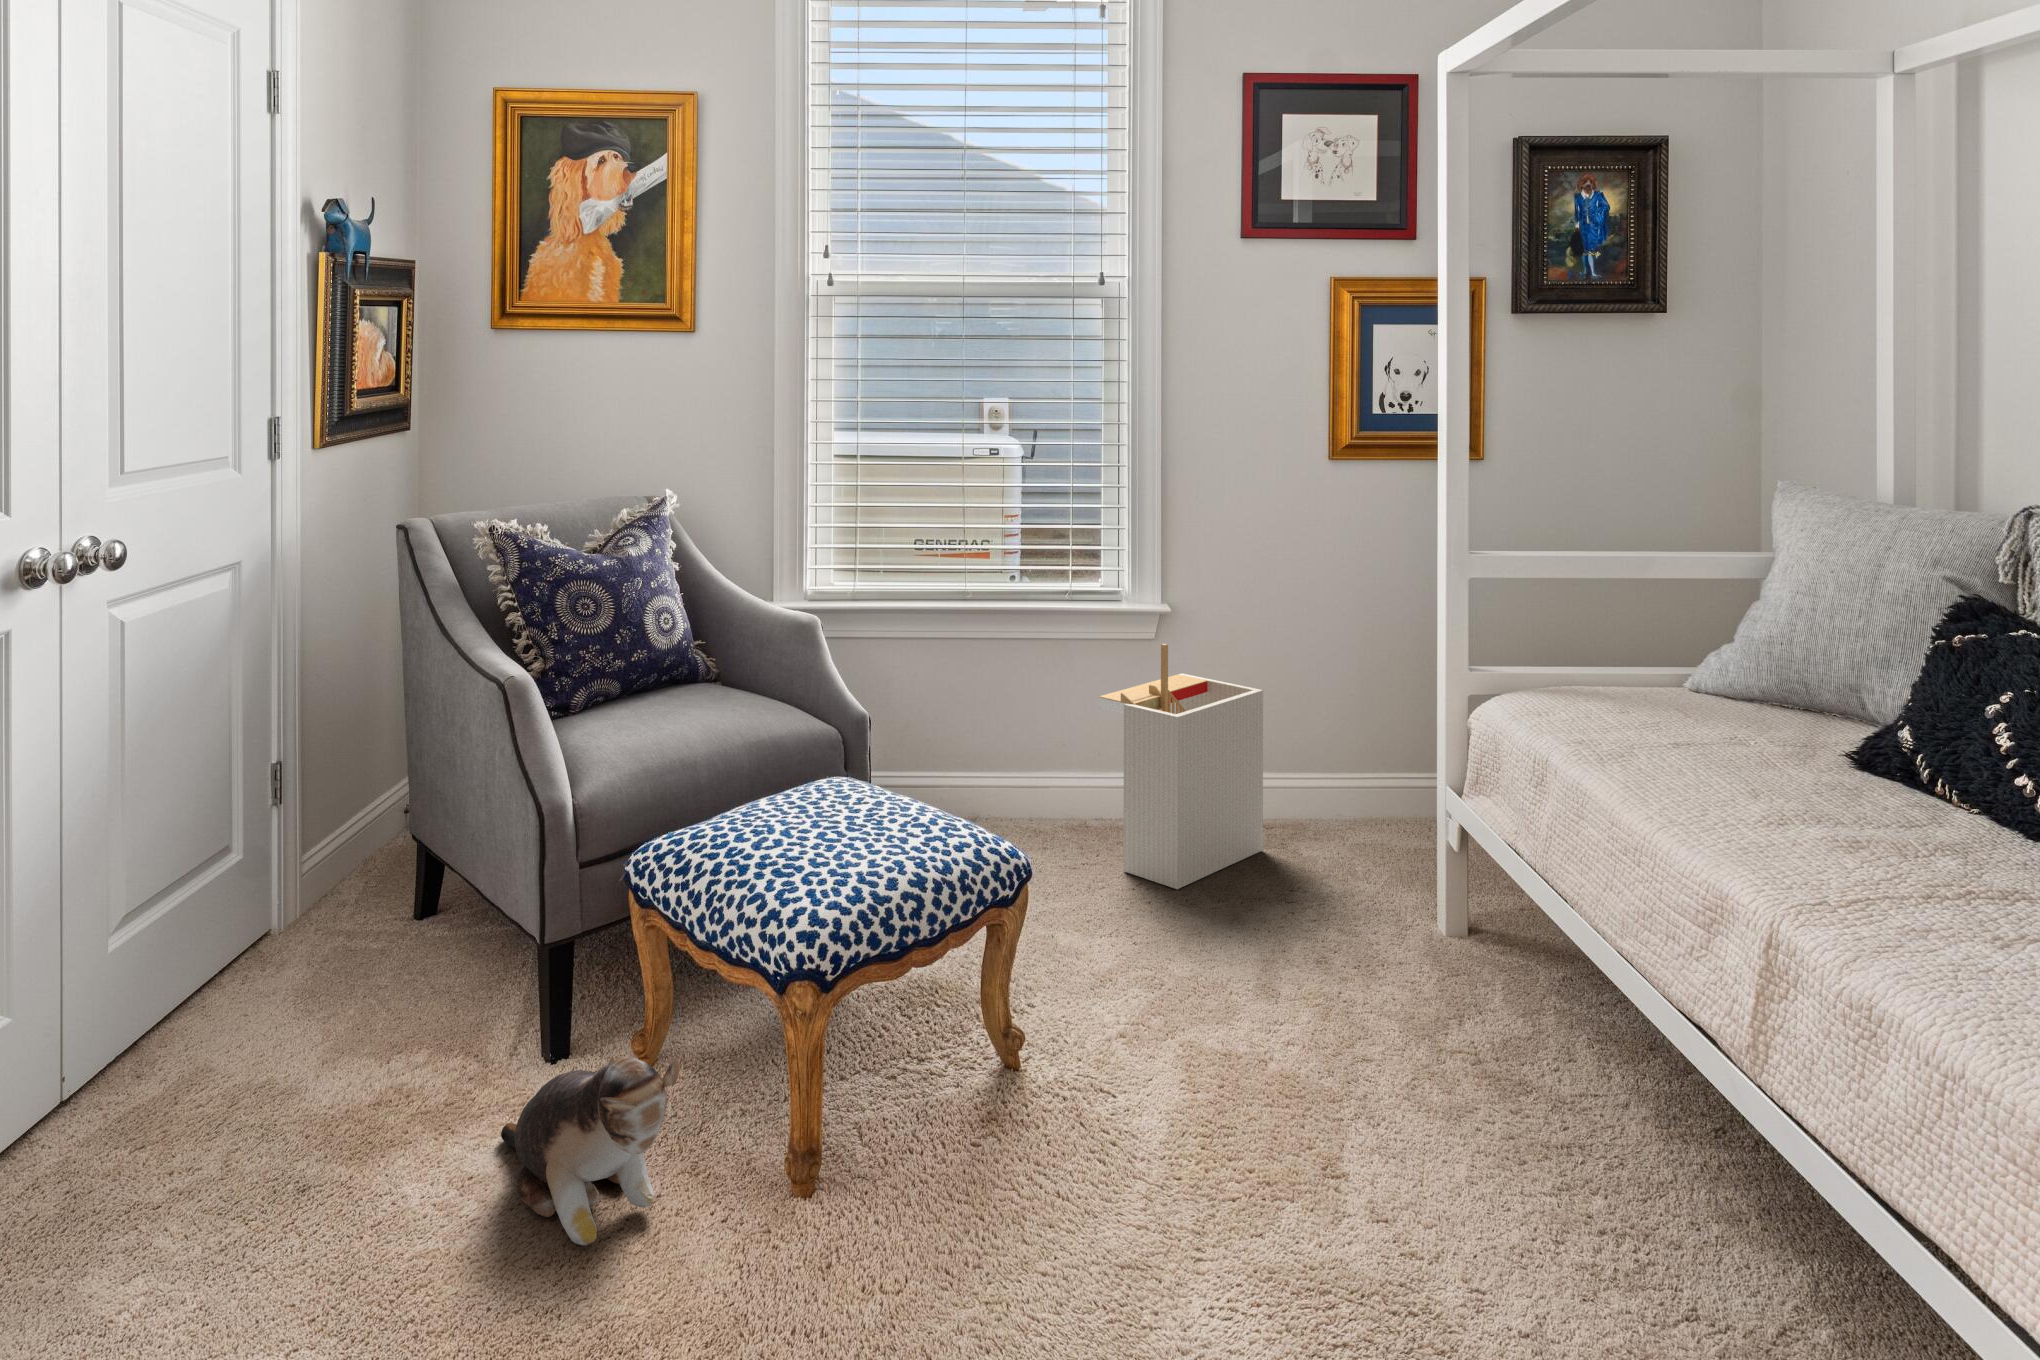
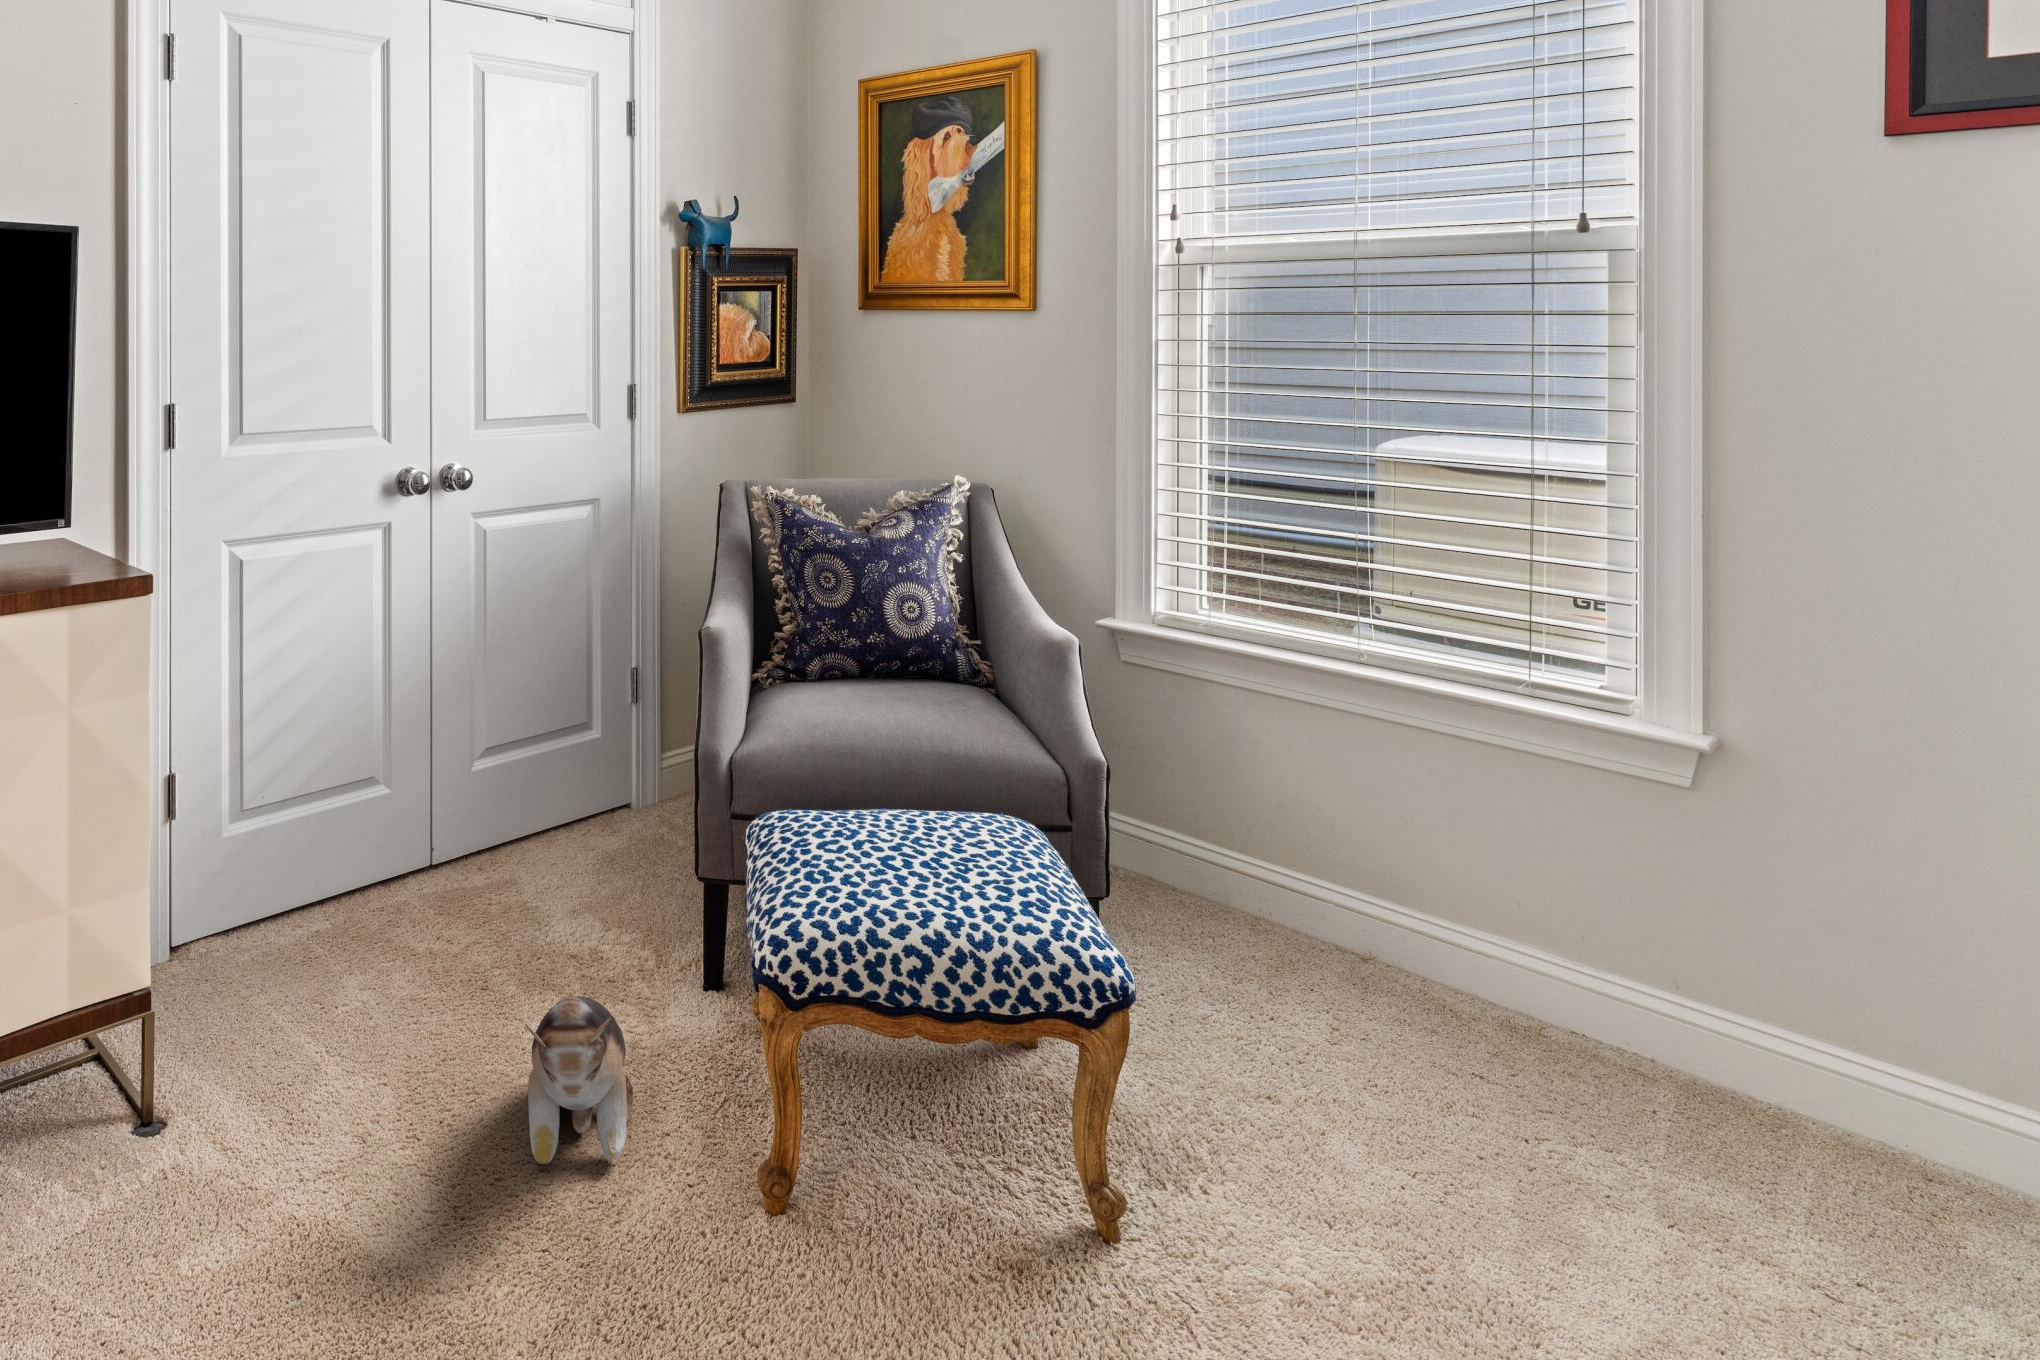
storage bin: present [1099,644,1263,889] -> none [1505,760,1842,1136]

